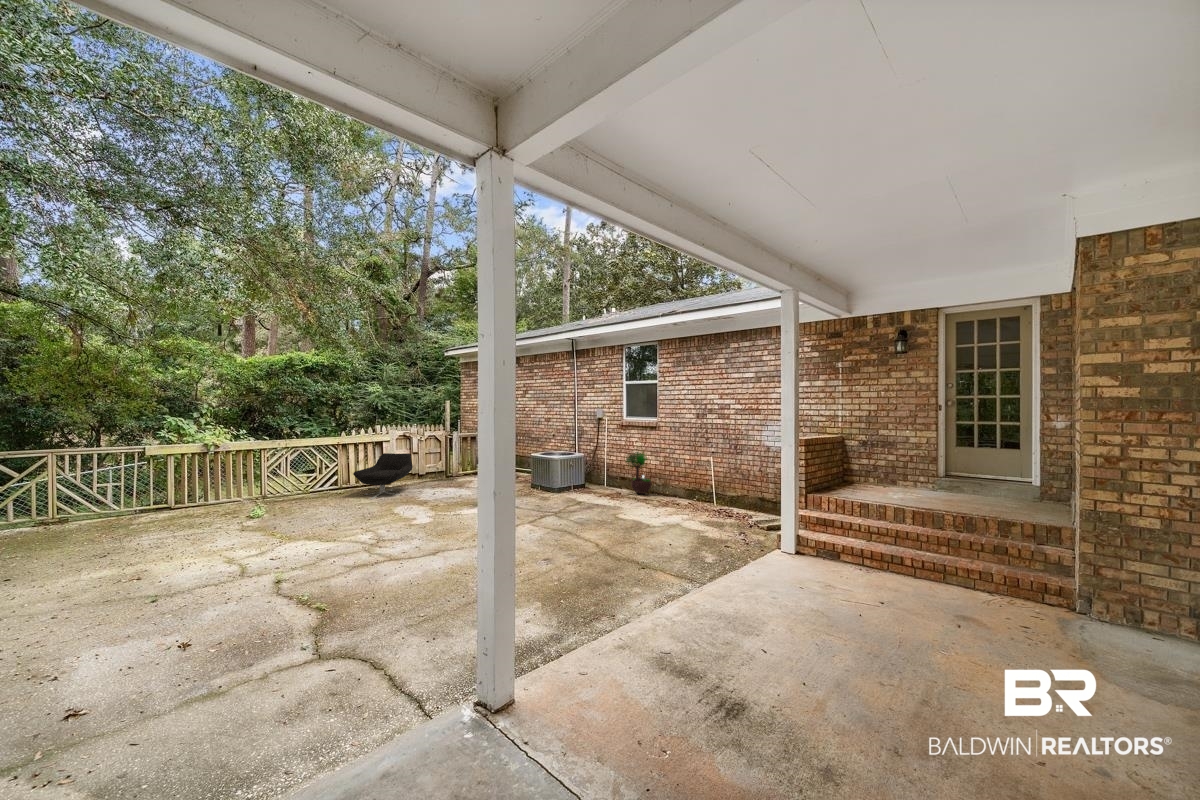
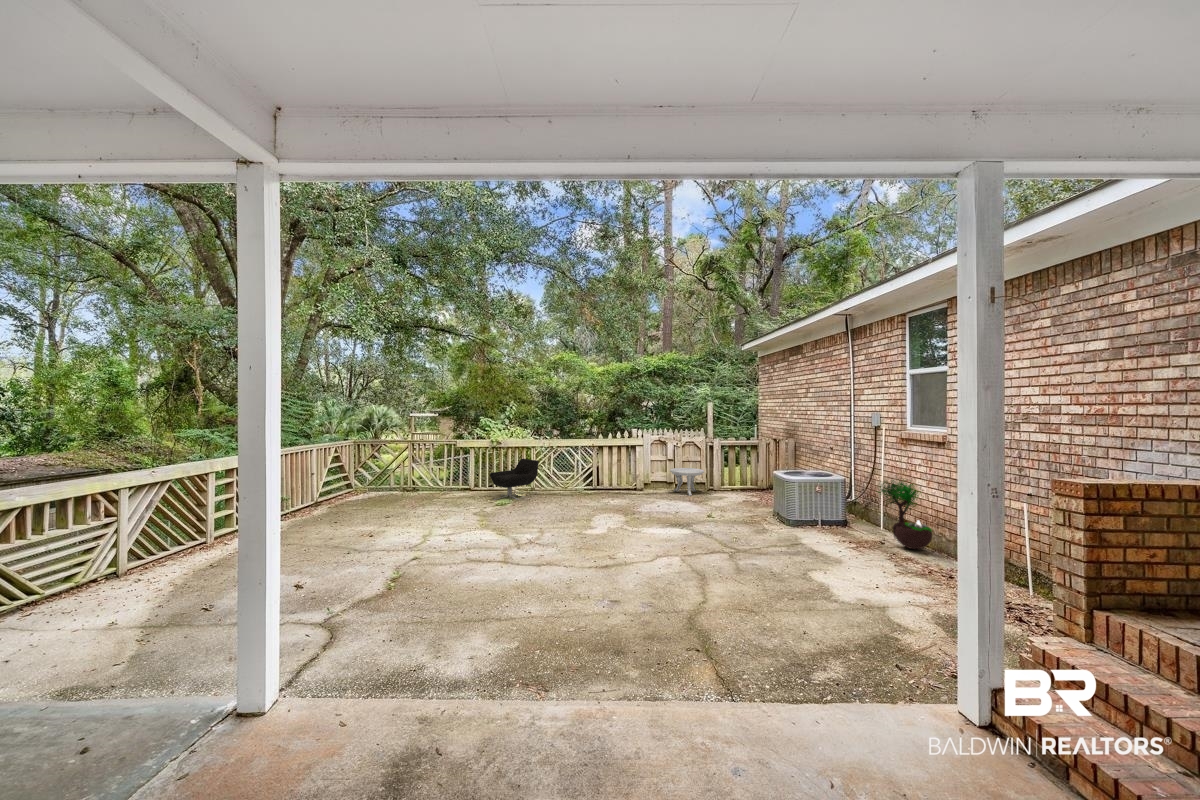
lounge chair: present [353,453,413,499] -> present [490,459,539,500]
side table: none [423,458,457,484] -> present [670,468,704,496]

